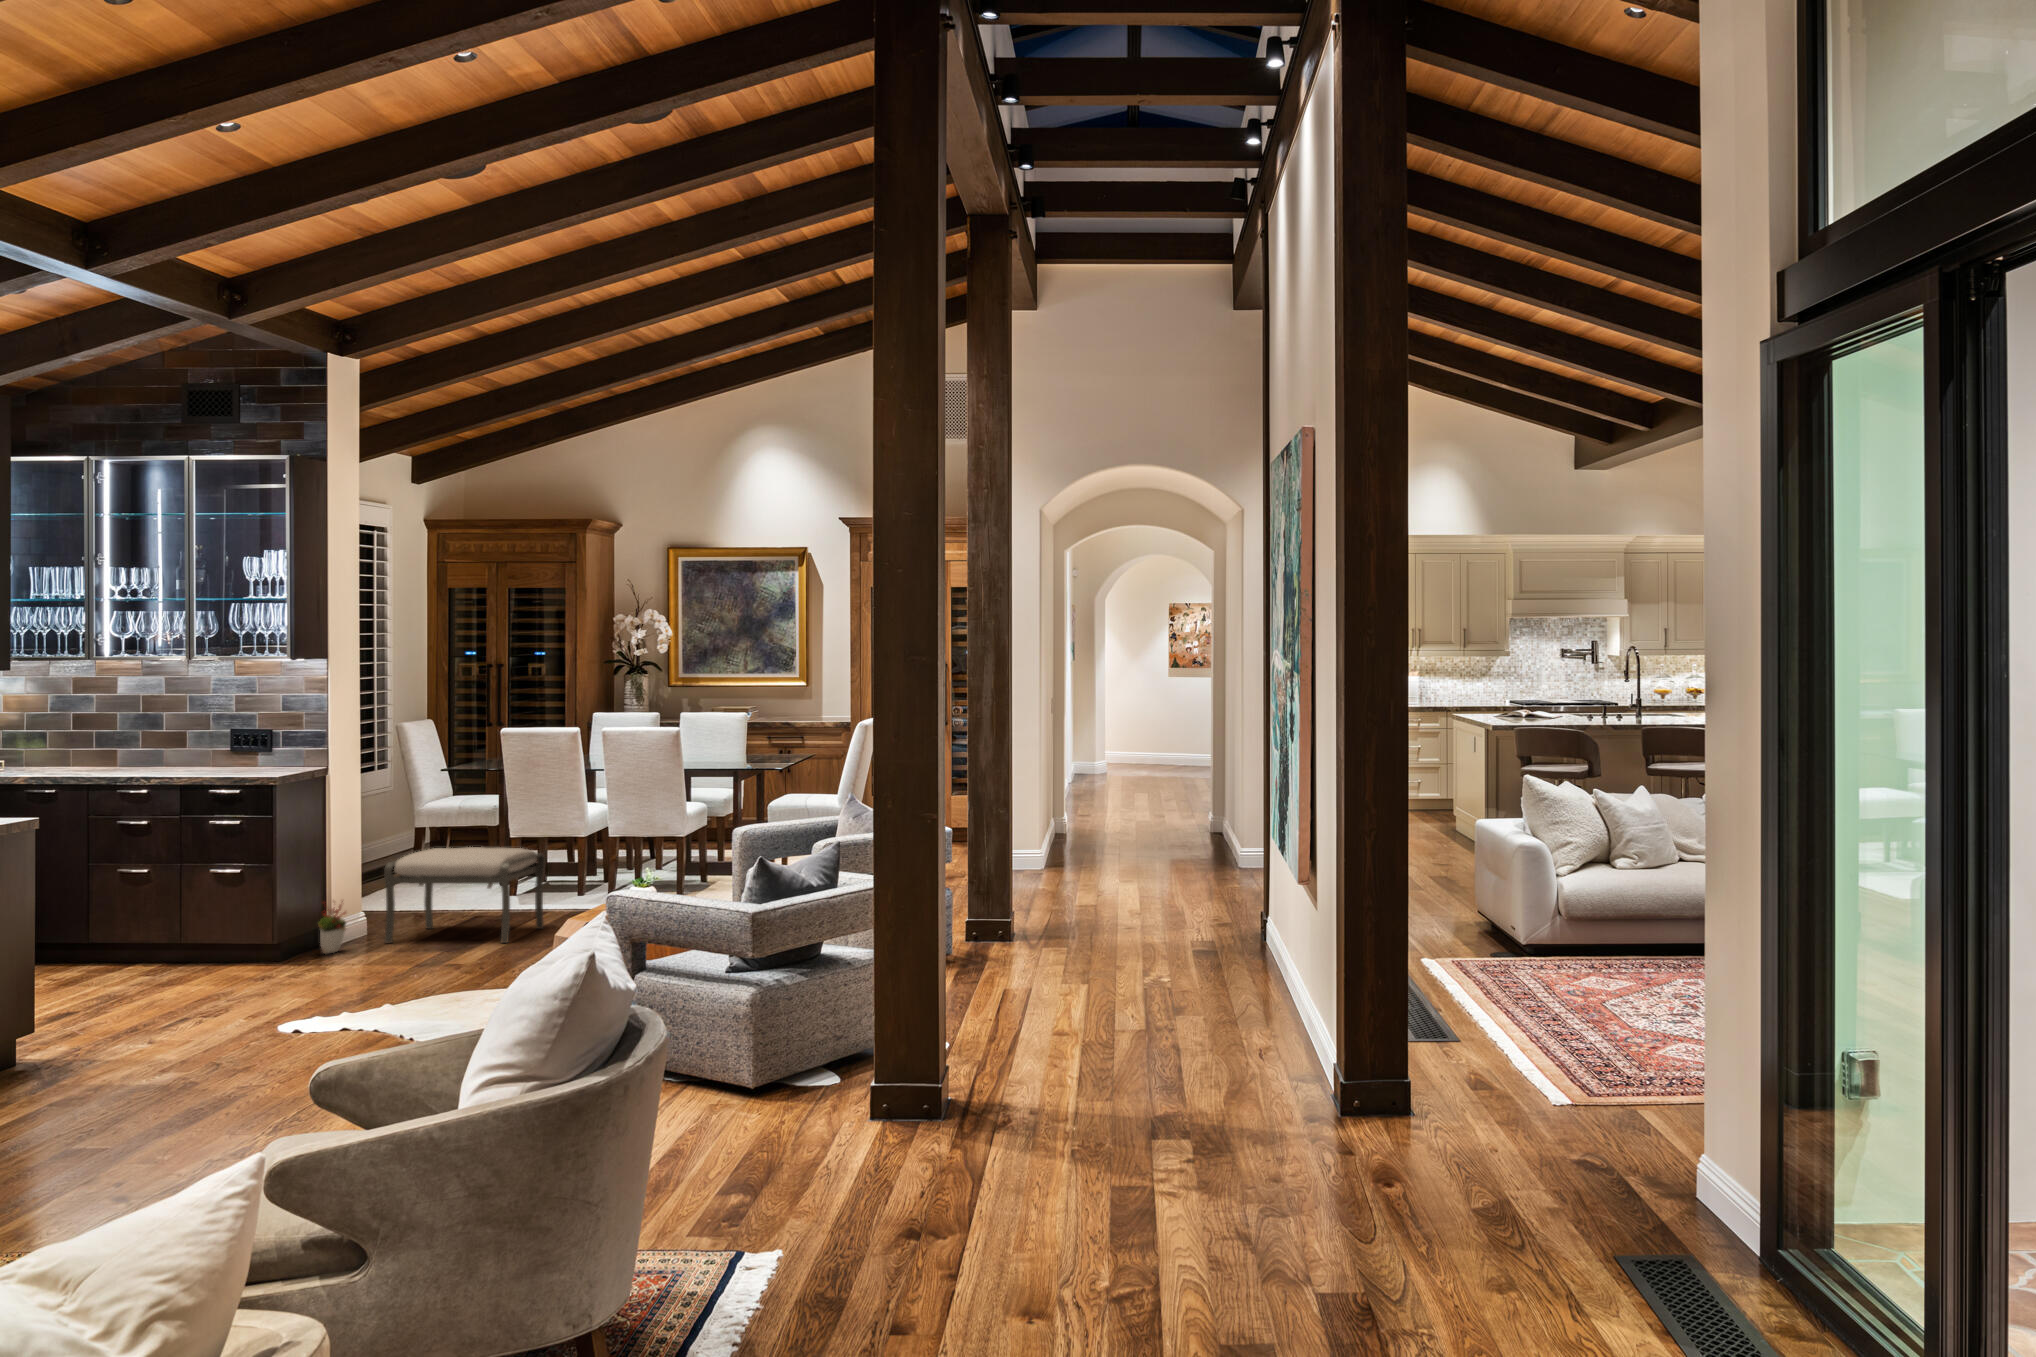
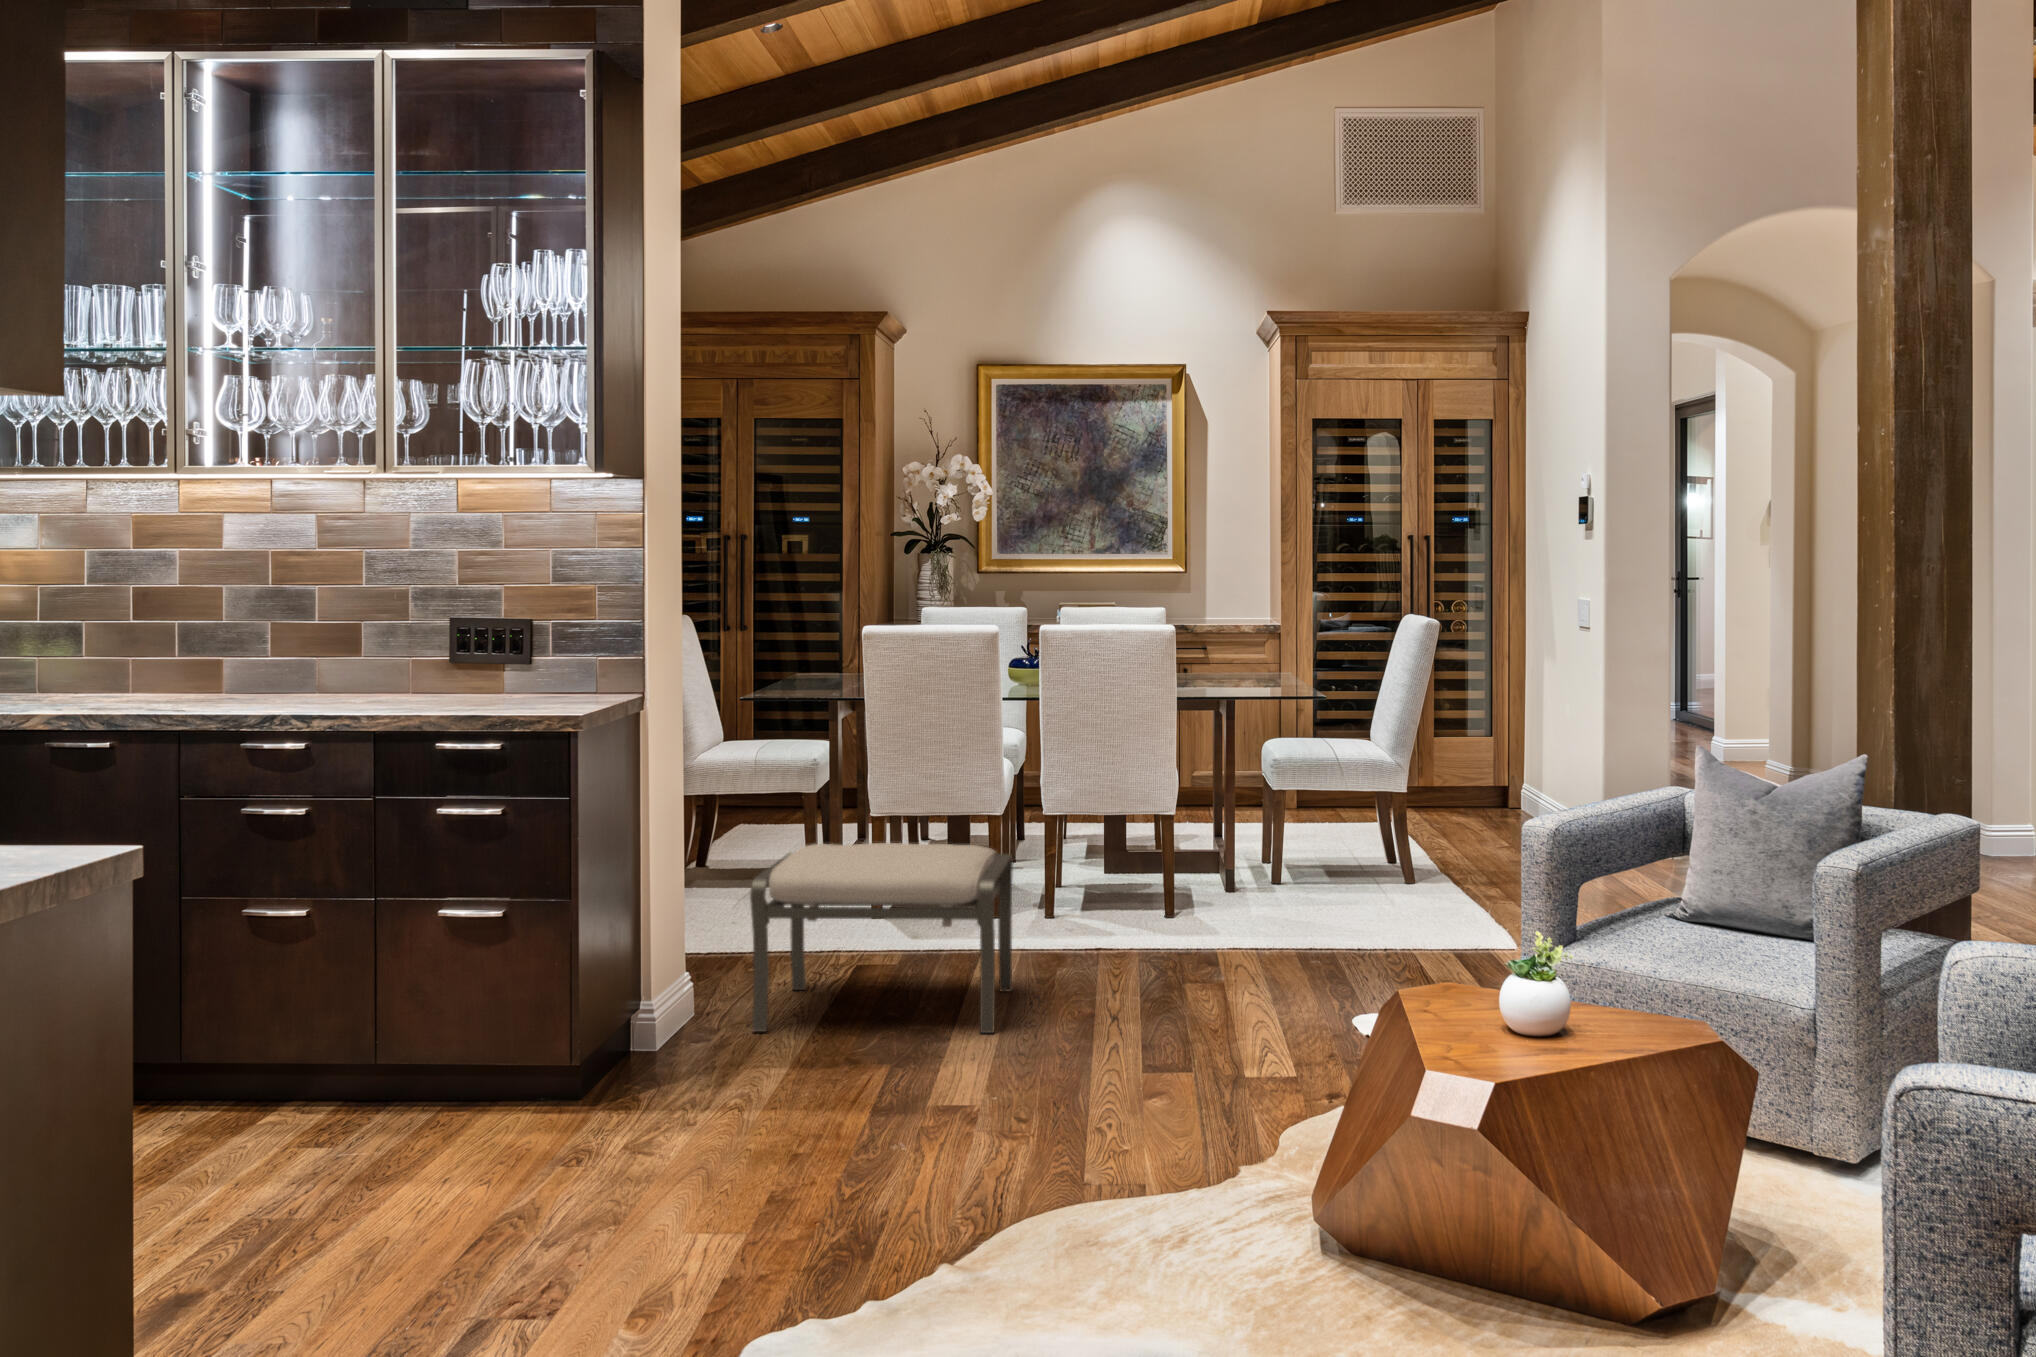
decorative plant: present [318,901,346,953] -> none [646,956,698,1064]

